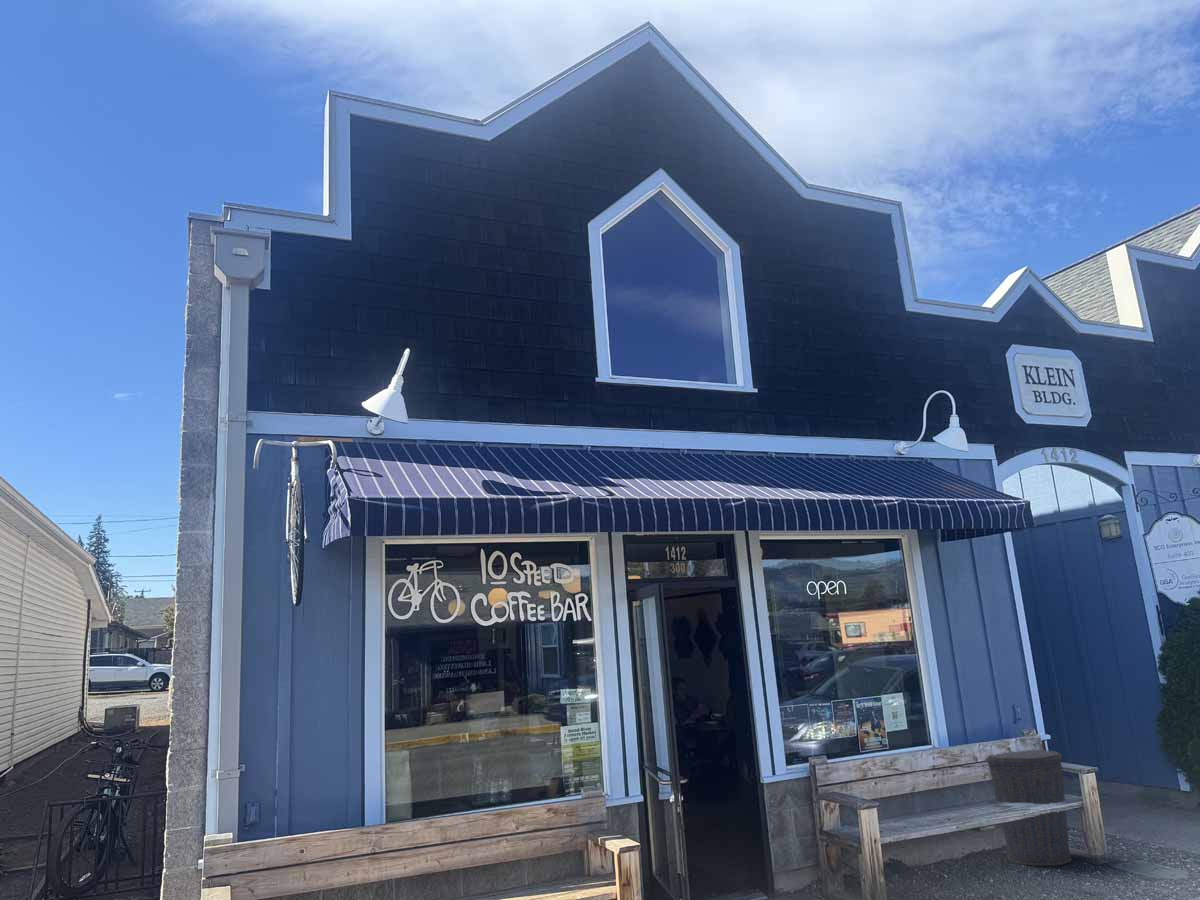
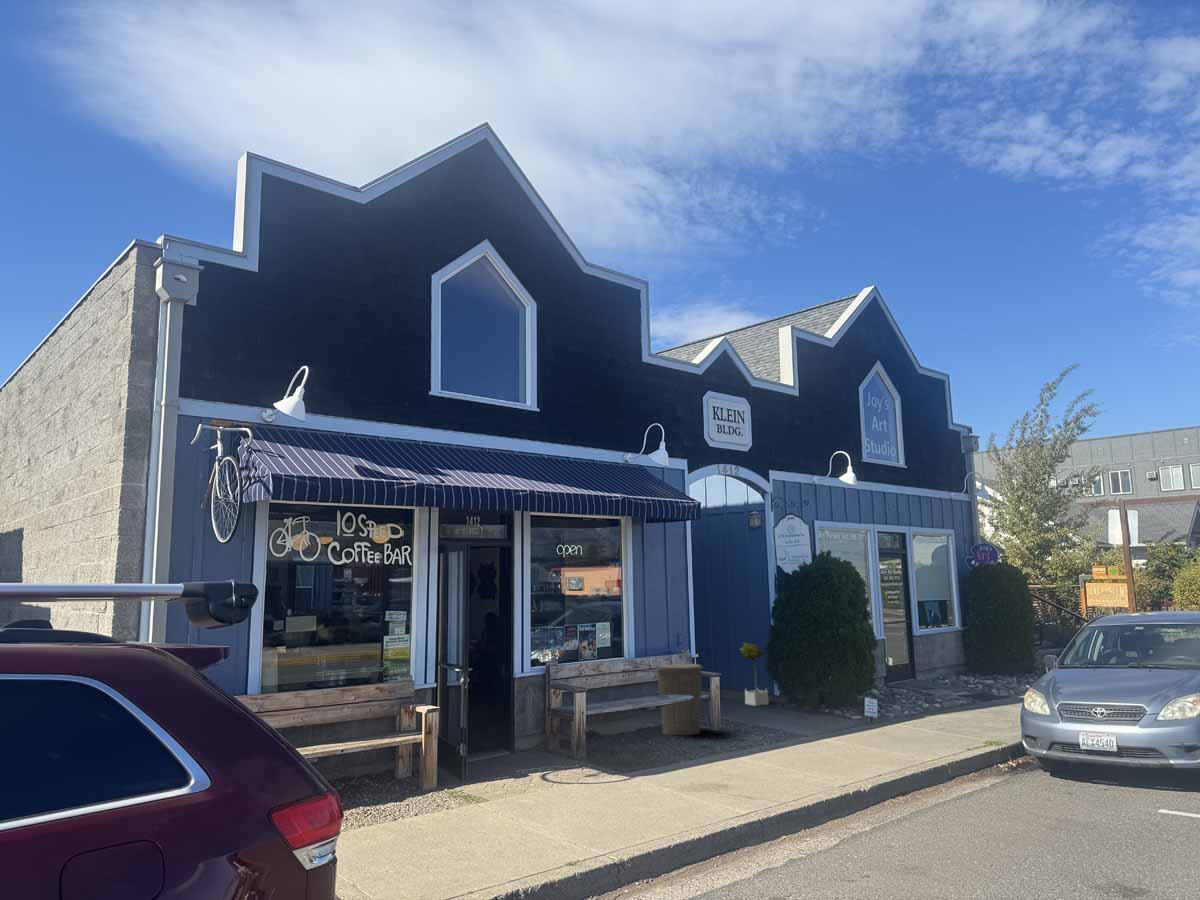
potted tree: none [1114,710,1174,809] -> present [740,643,769,706]

